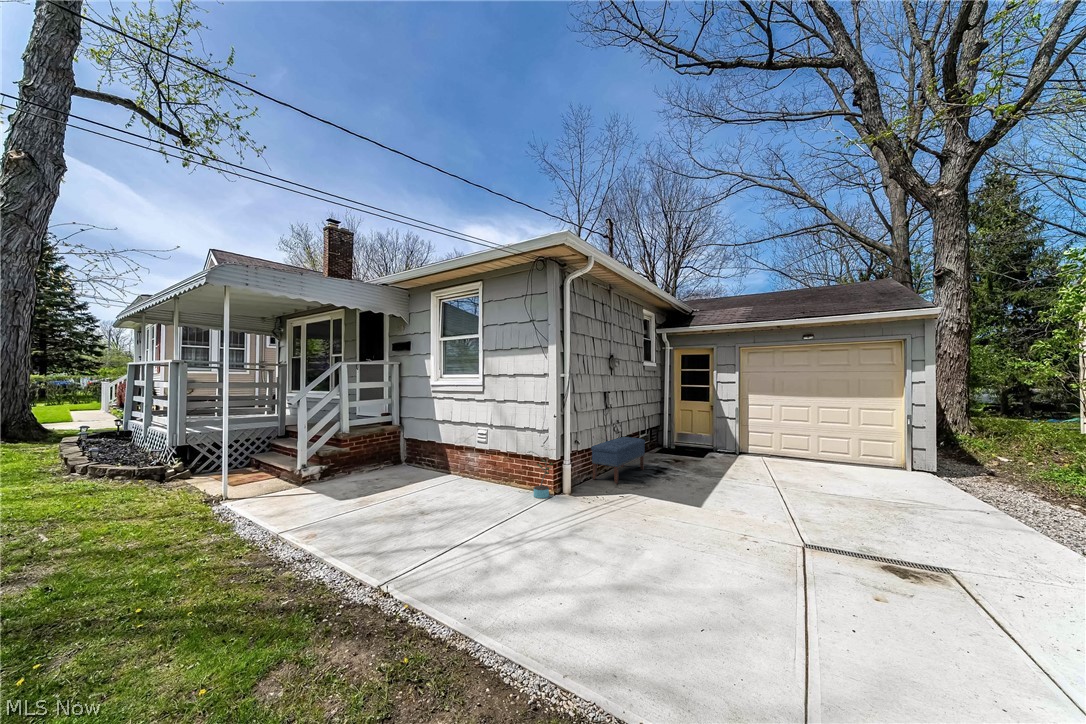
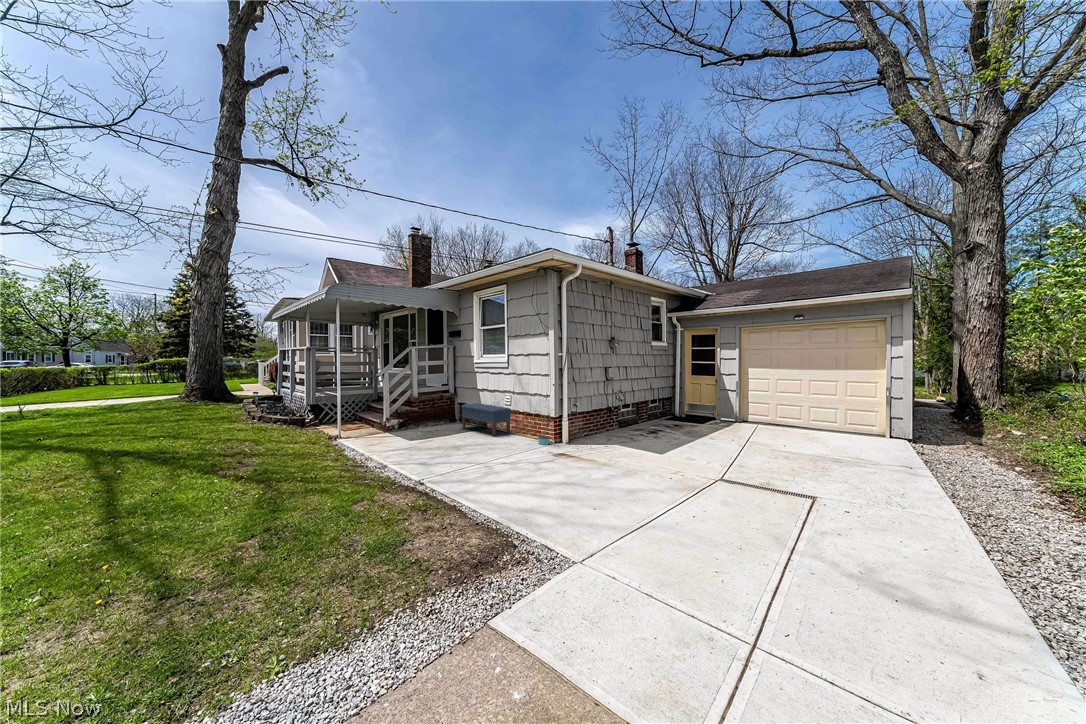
bench: present [591,437,645,484] -> present [461,403,511,436]

